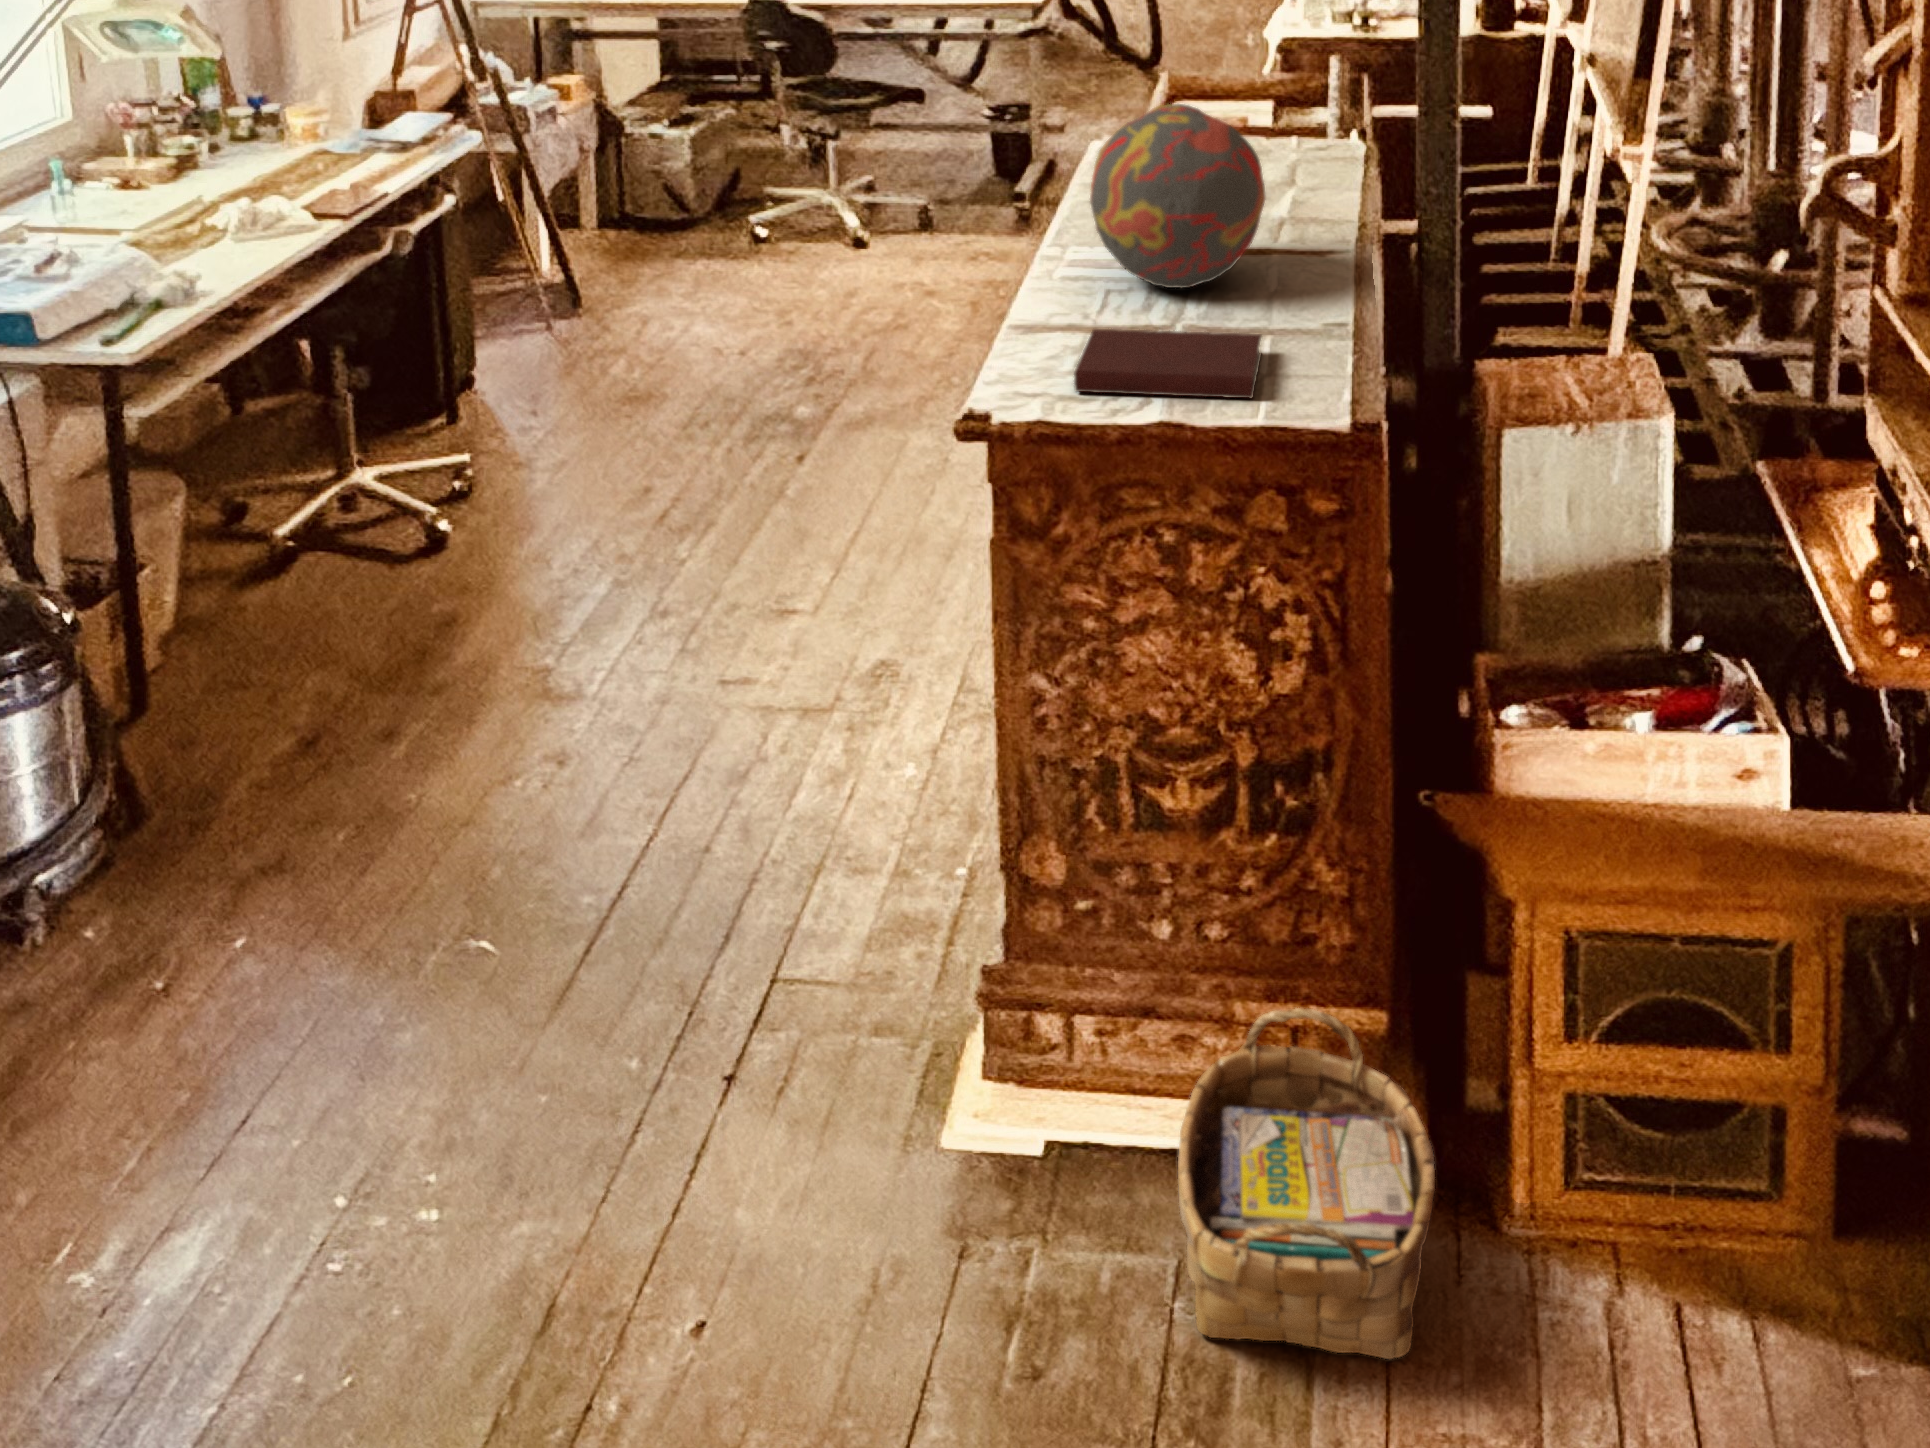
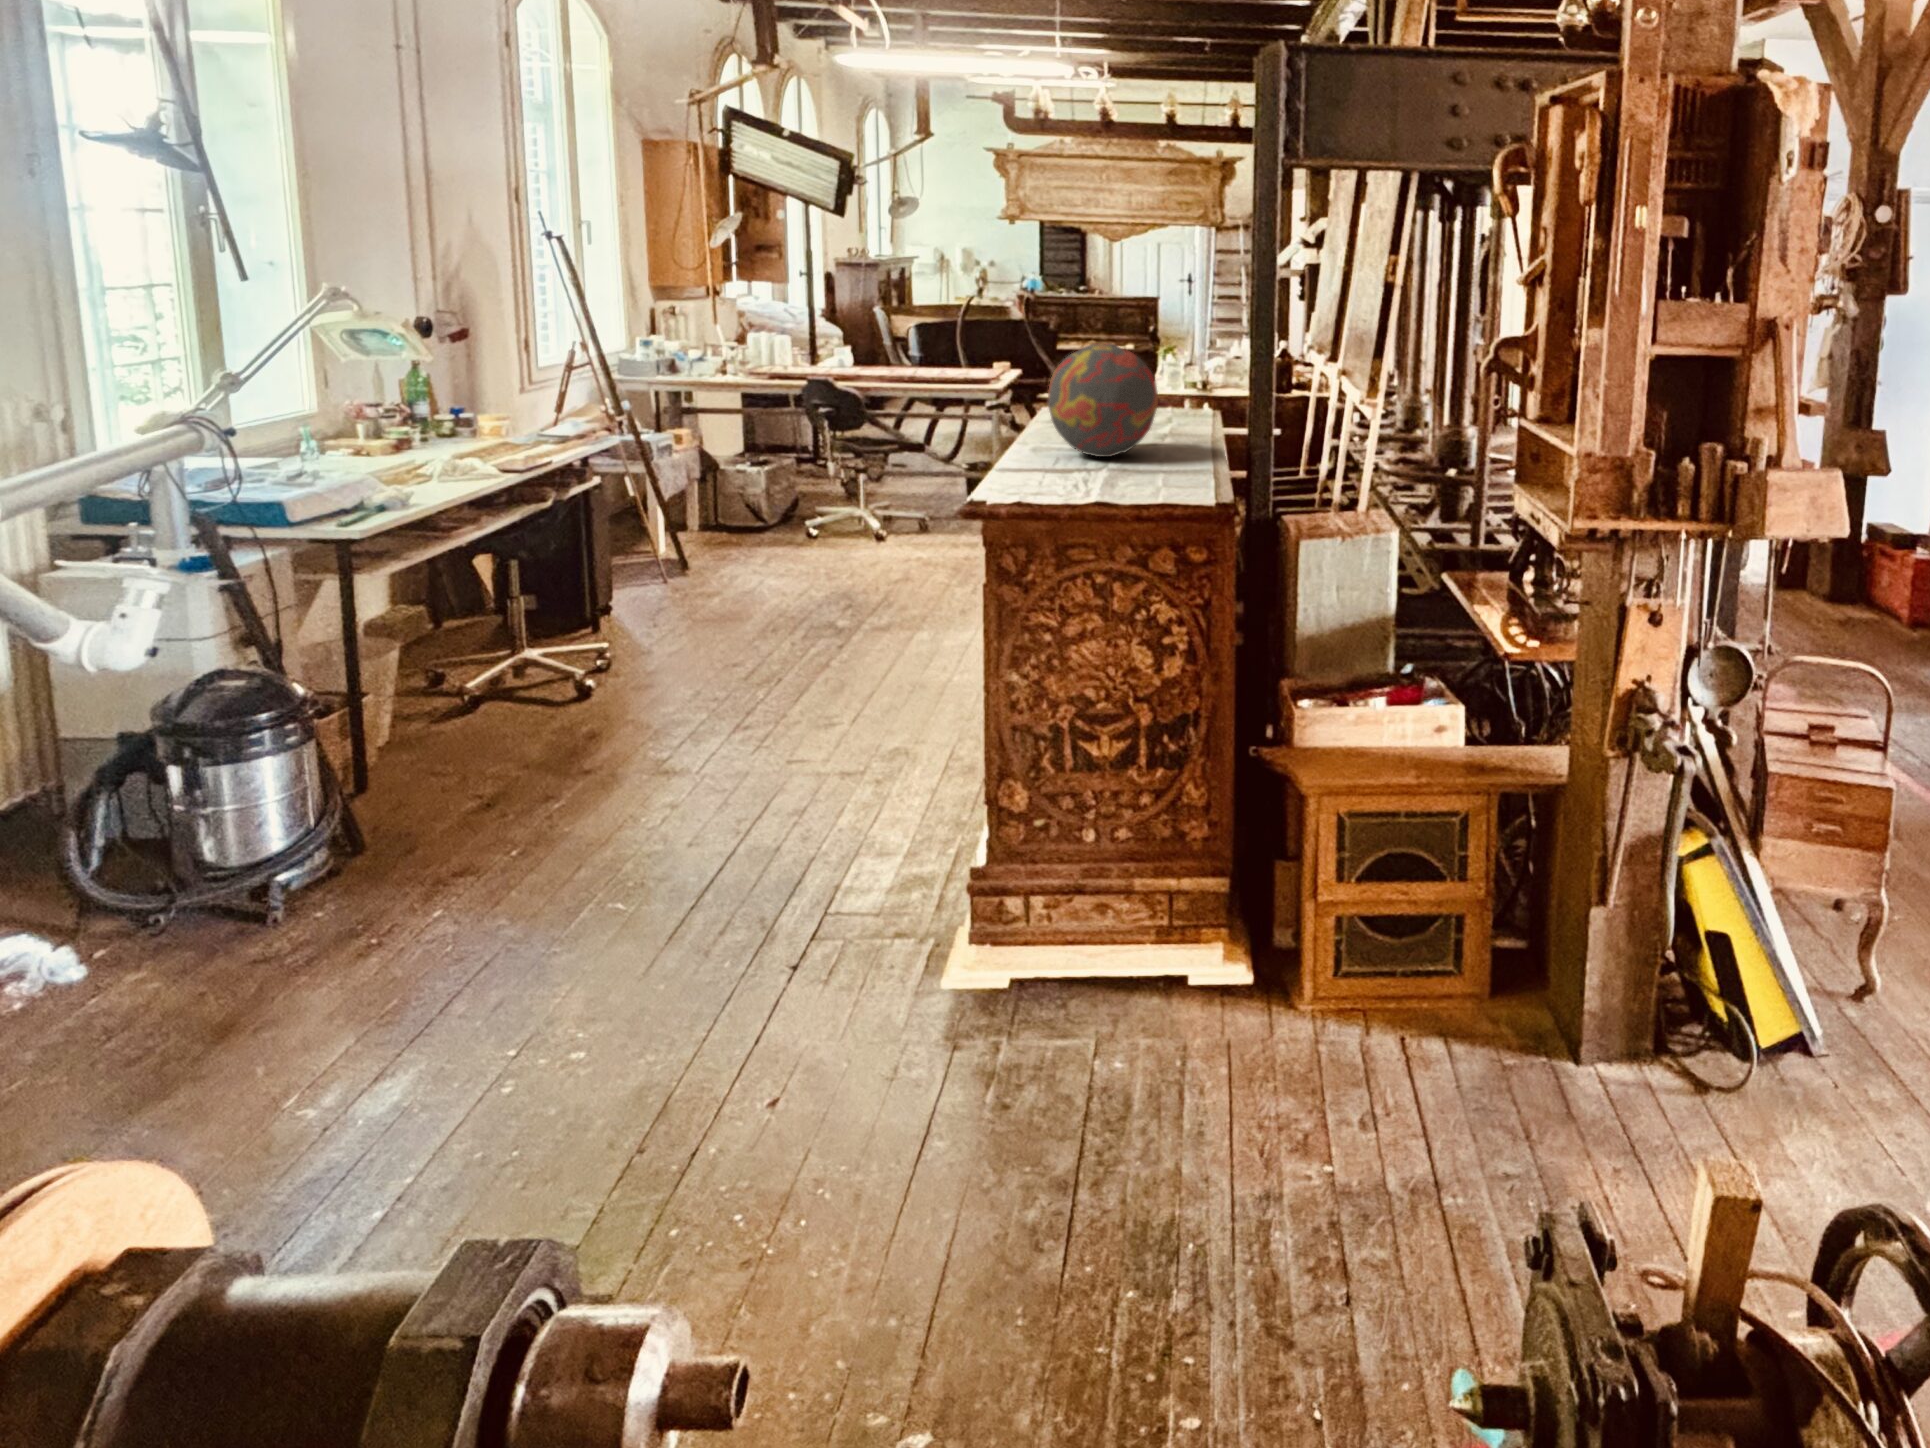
notebook: present [1074,329,1261,398] -> none [1040,466,1158,496]
woven basket: present [1178,1008,1435,1359] -> none [1102,878,1261,1075]

